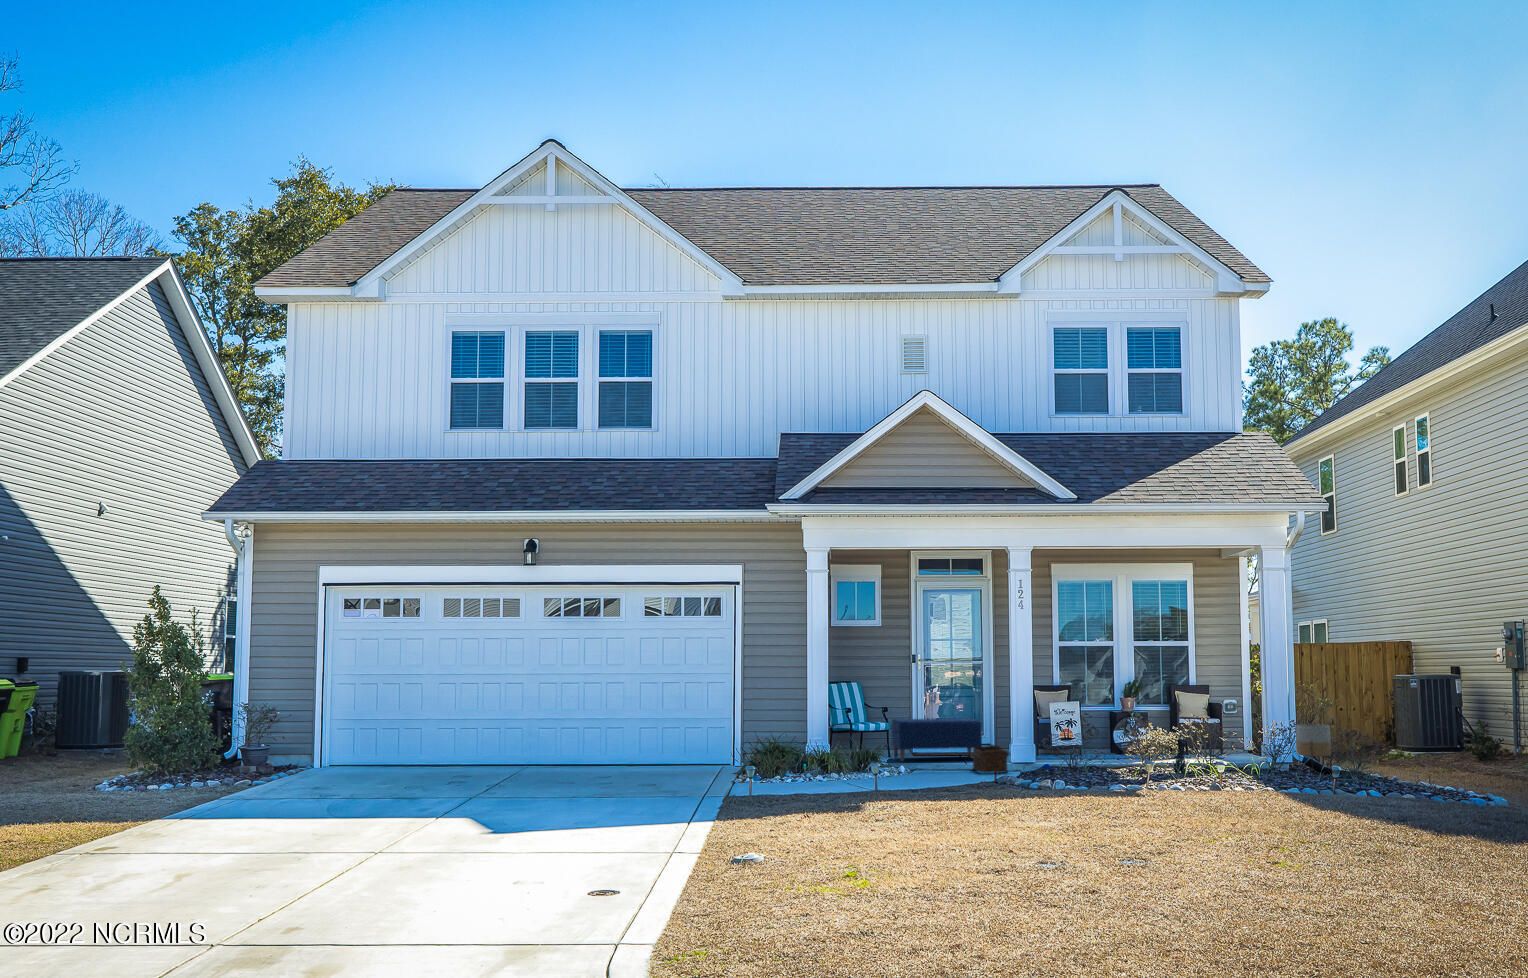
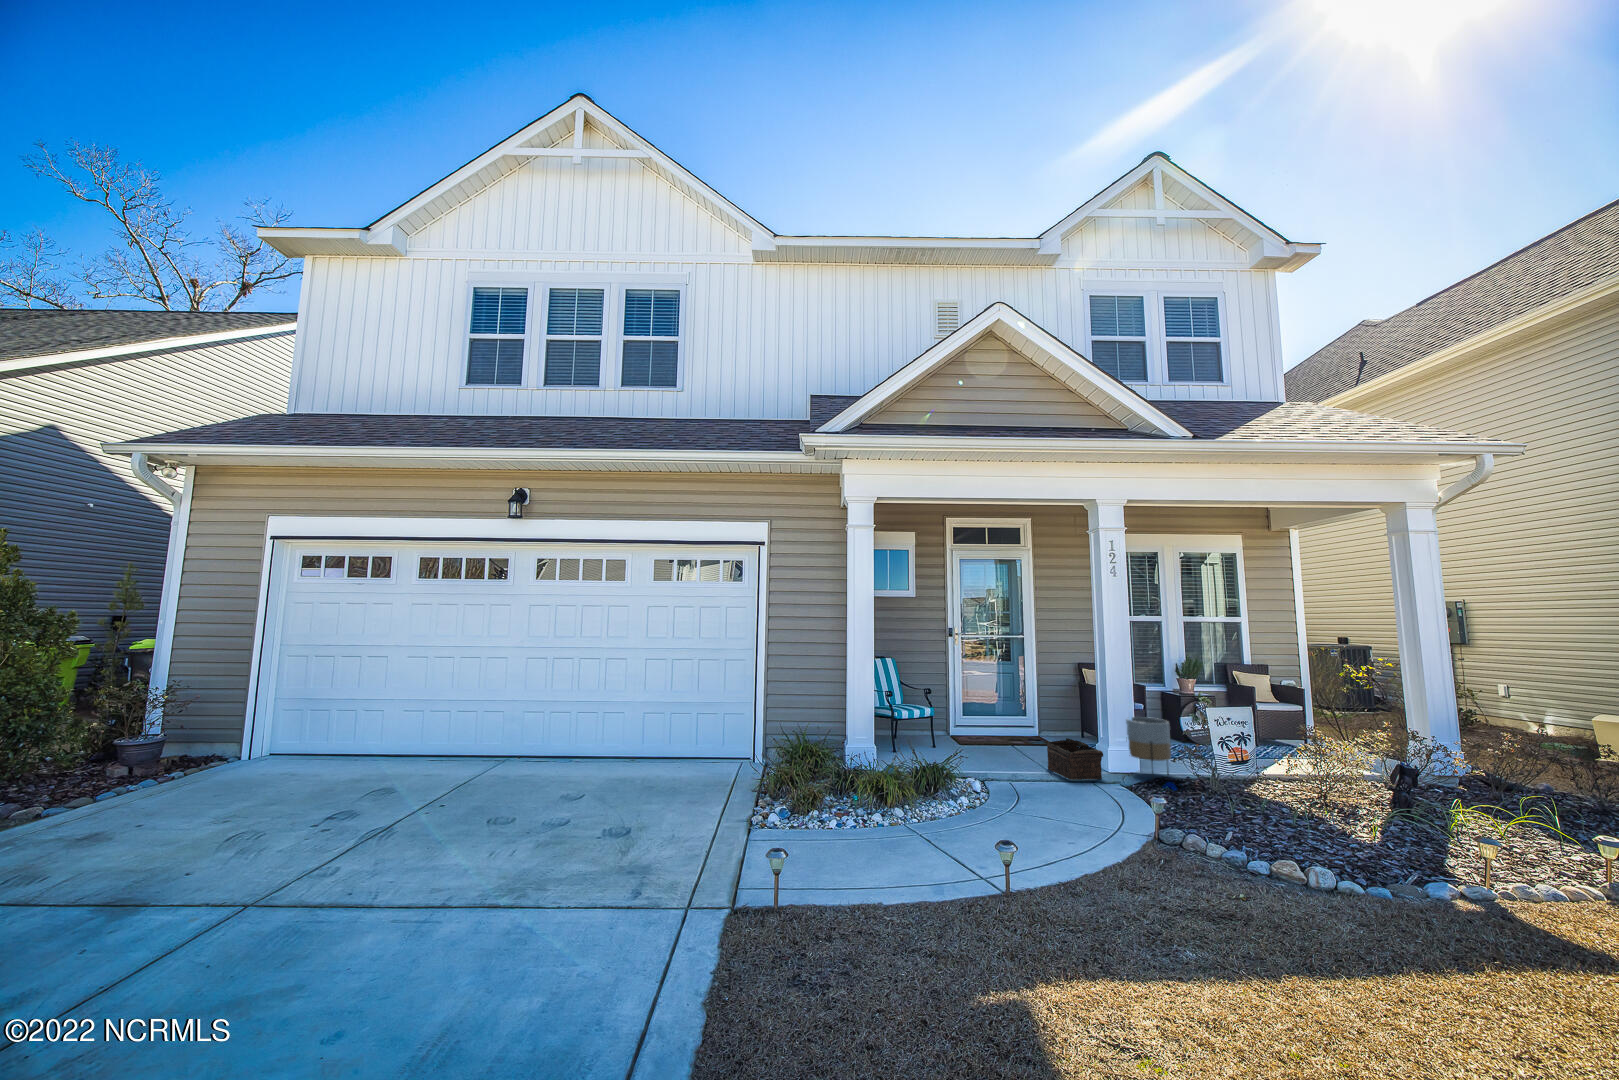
bench: present [891,718,982,762] -> none [929,697,1034,750]
planter: present [1296,724,1331,757] -> present [1126,717,1171,778]

